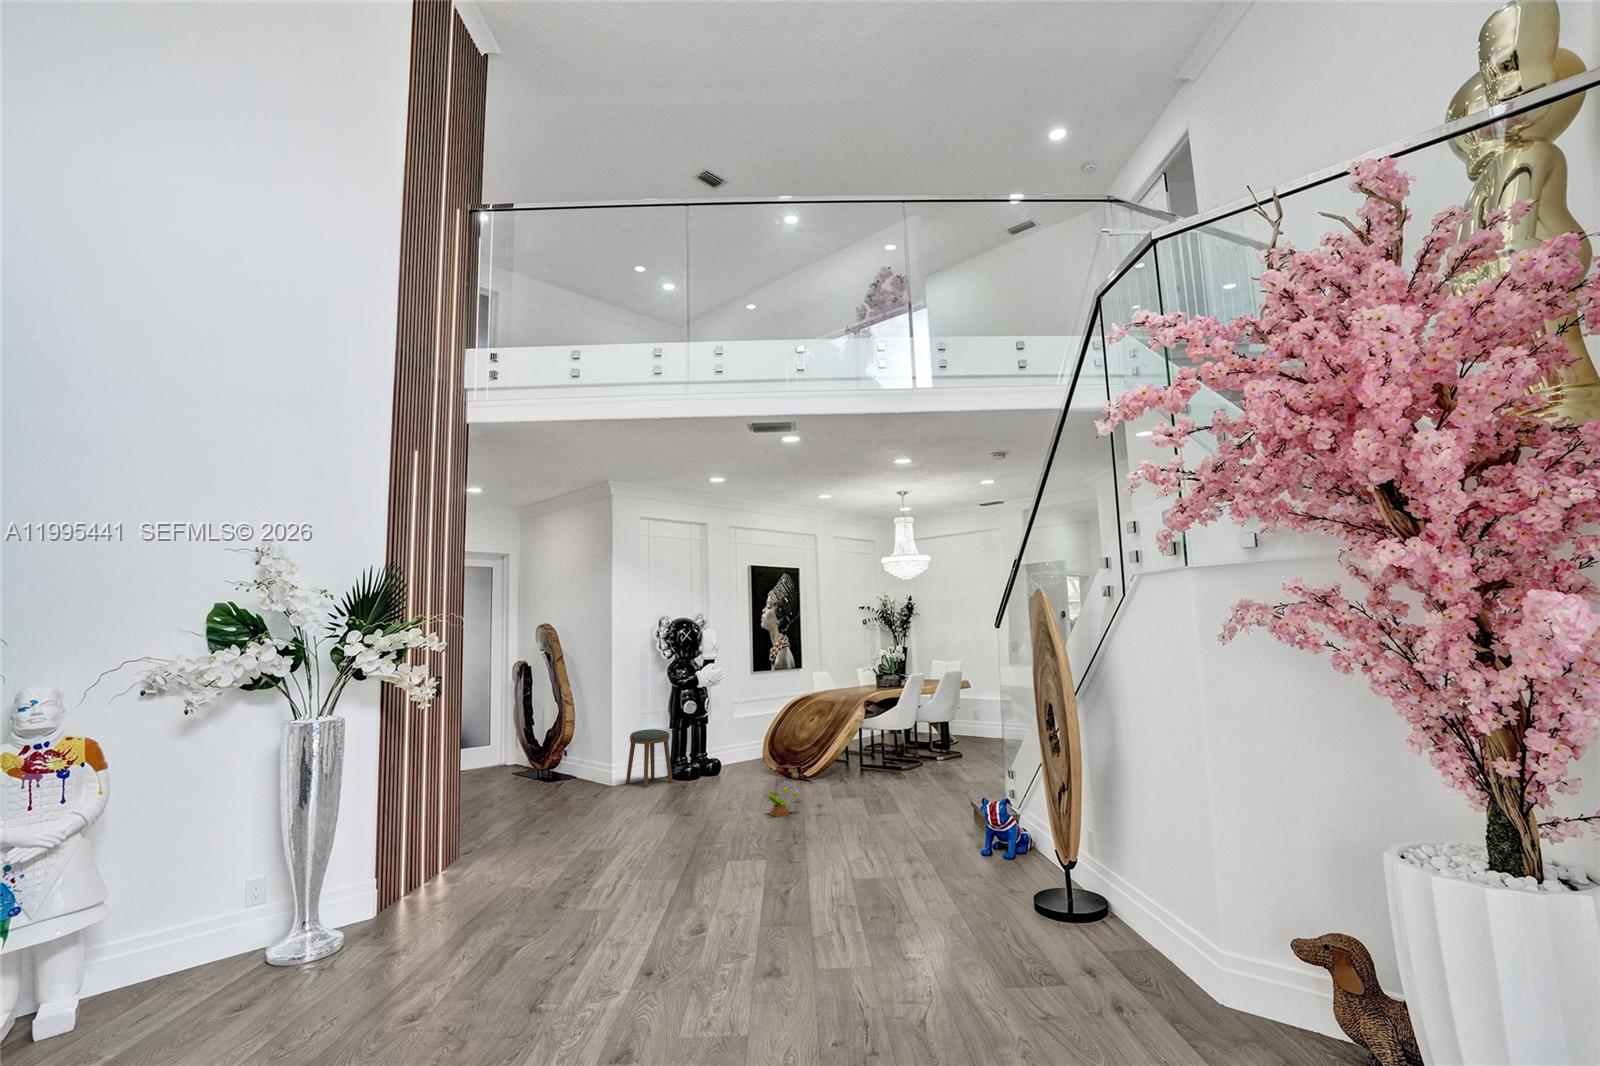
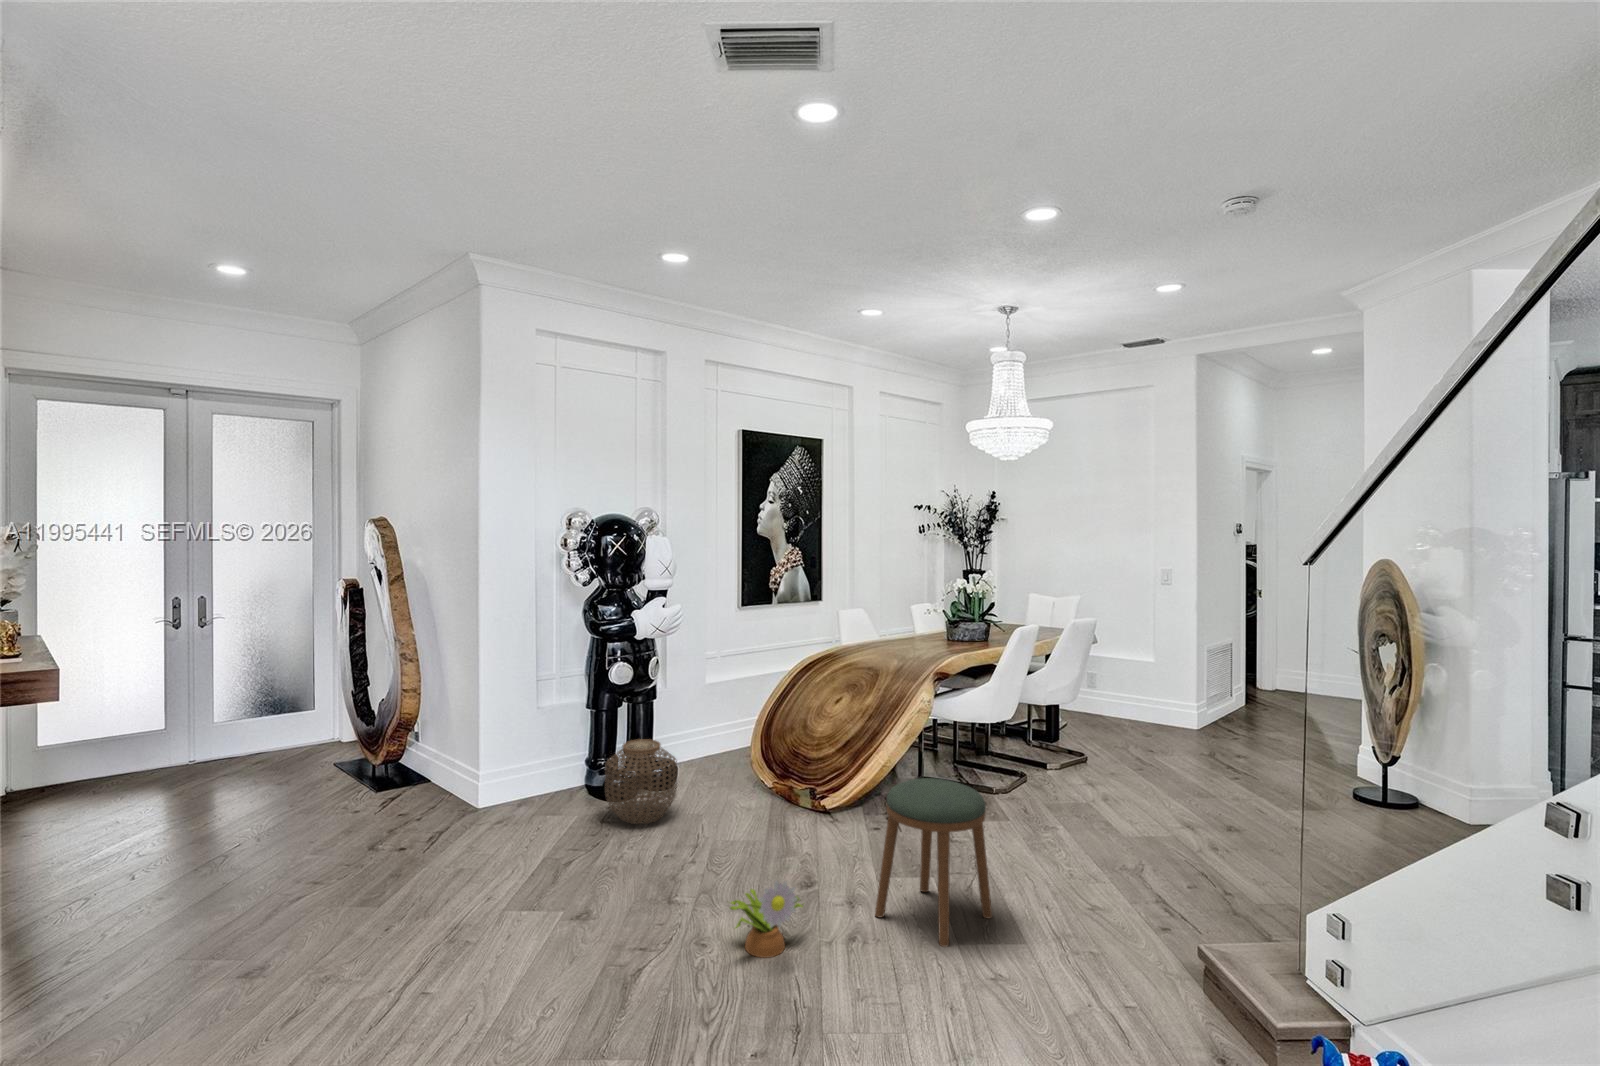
stool: present [626,729,673,788] -> present [875,778,992,947]
woven basket: none [686,742,725,787] -> present [605,739,677,824]

